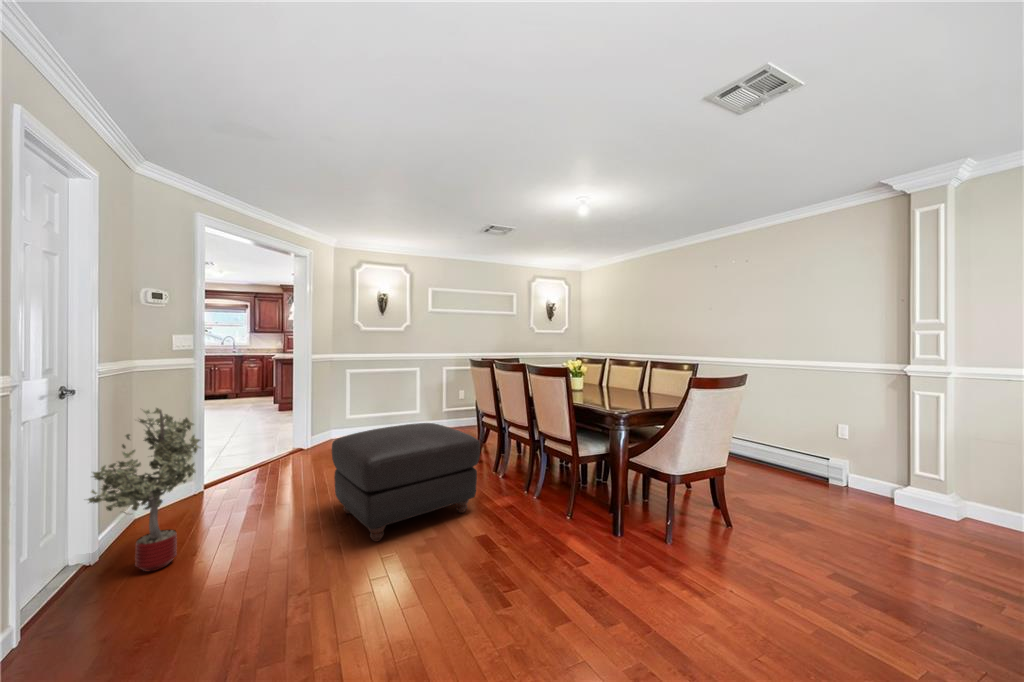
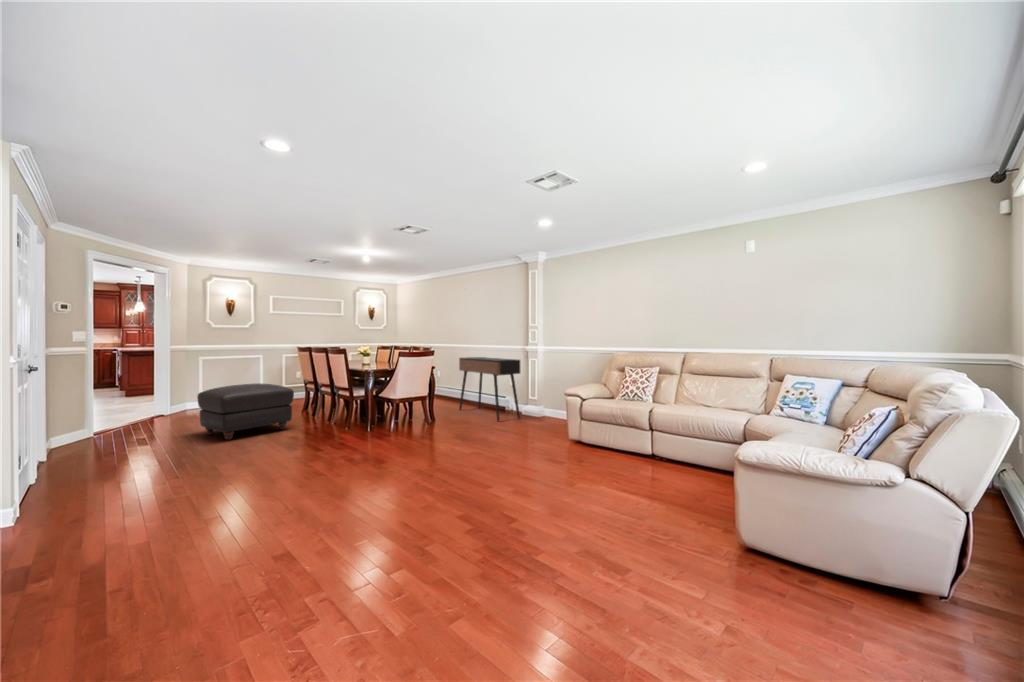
console table: none [736,381,929,534] -> present [459,357,520,421]
potted tree: present [87,408,200,572] -> none [55,372,118,456]

